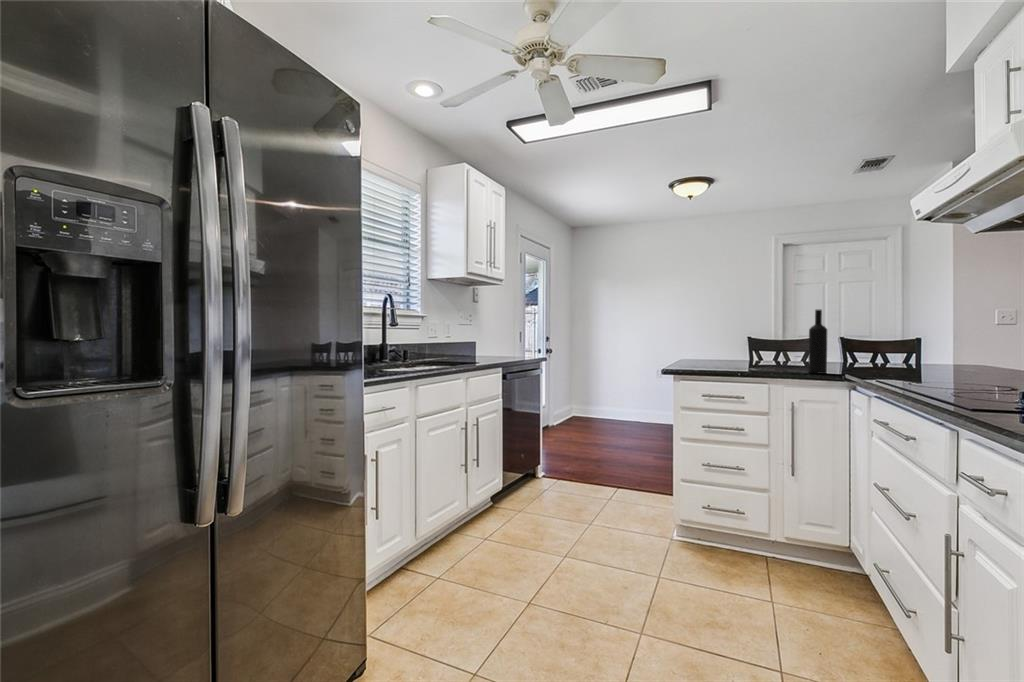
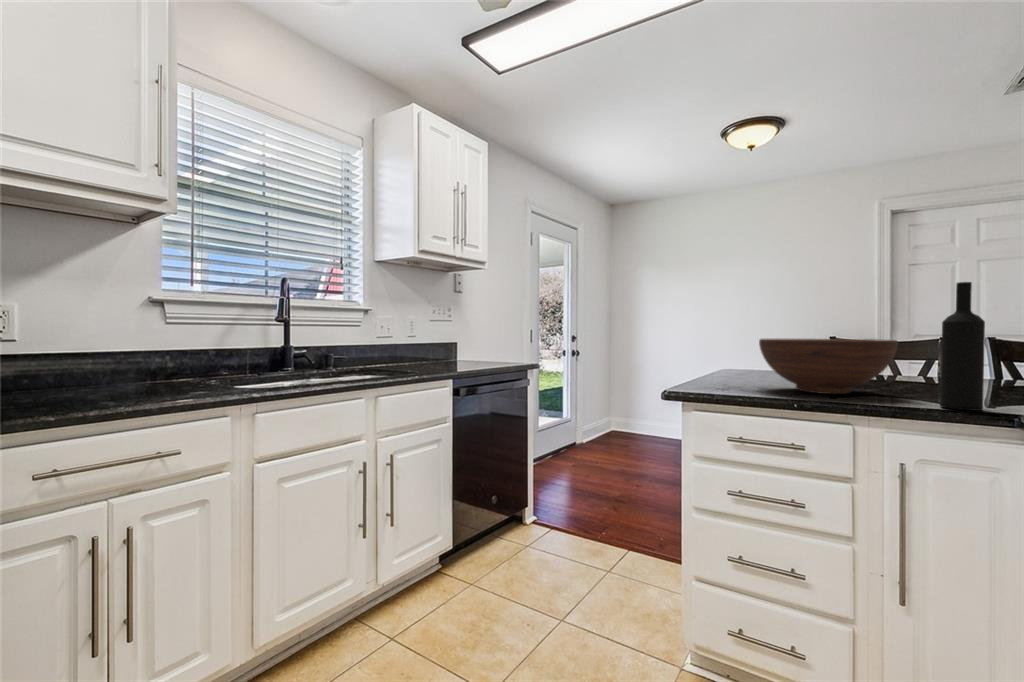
fruit bowl: none [715,338,789,369] -> present [759,339,898,394]

